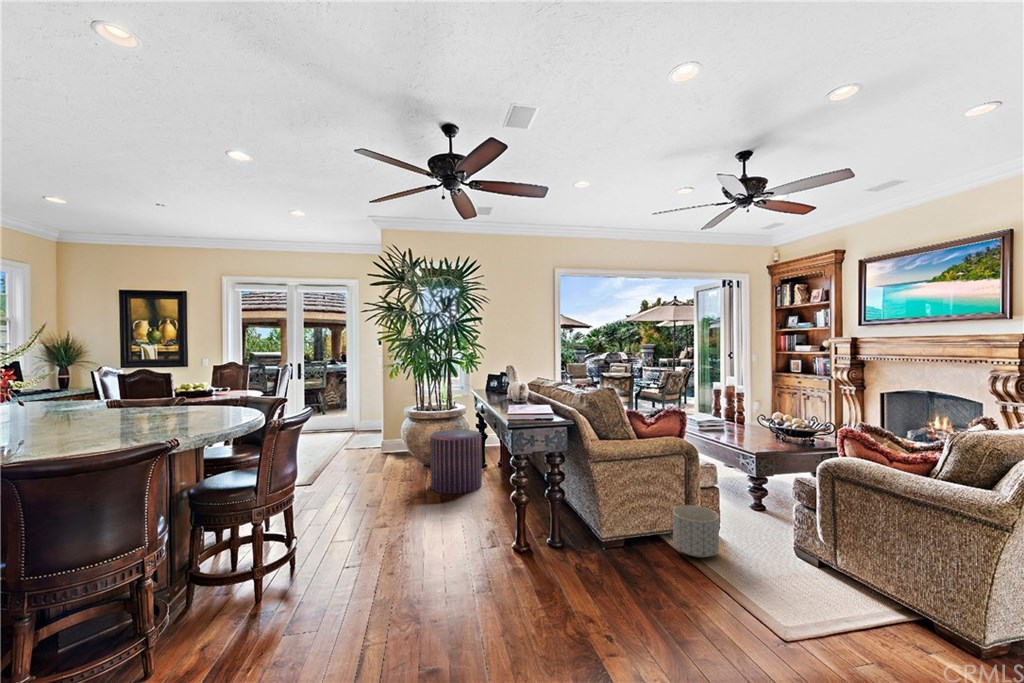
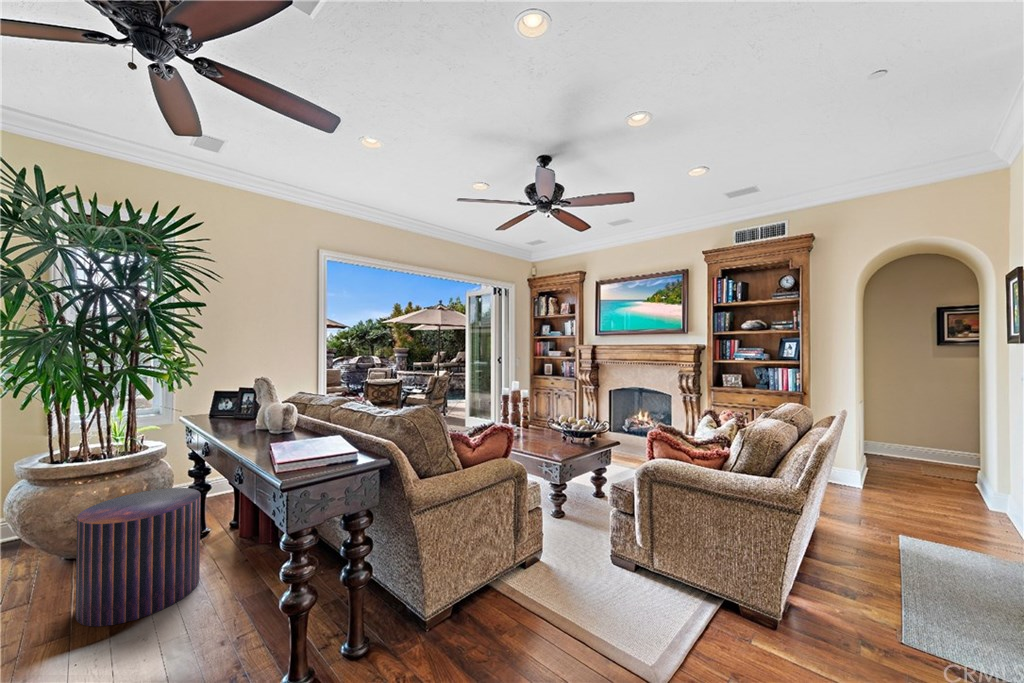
planter: present [673,505,719,558] -> none [535,556,592,636]

